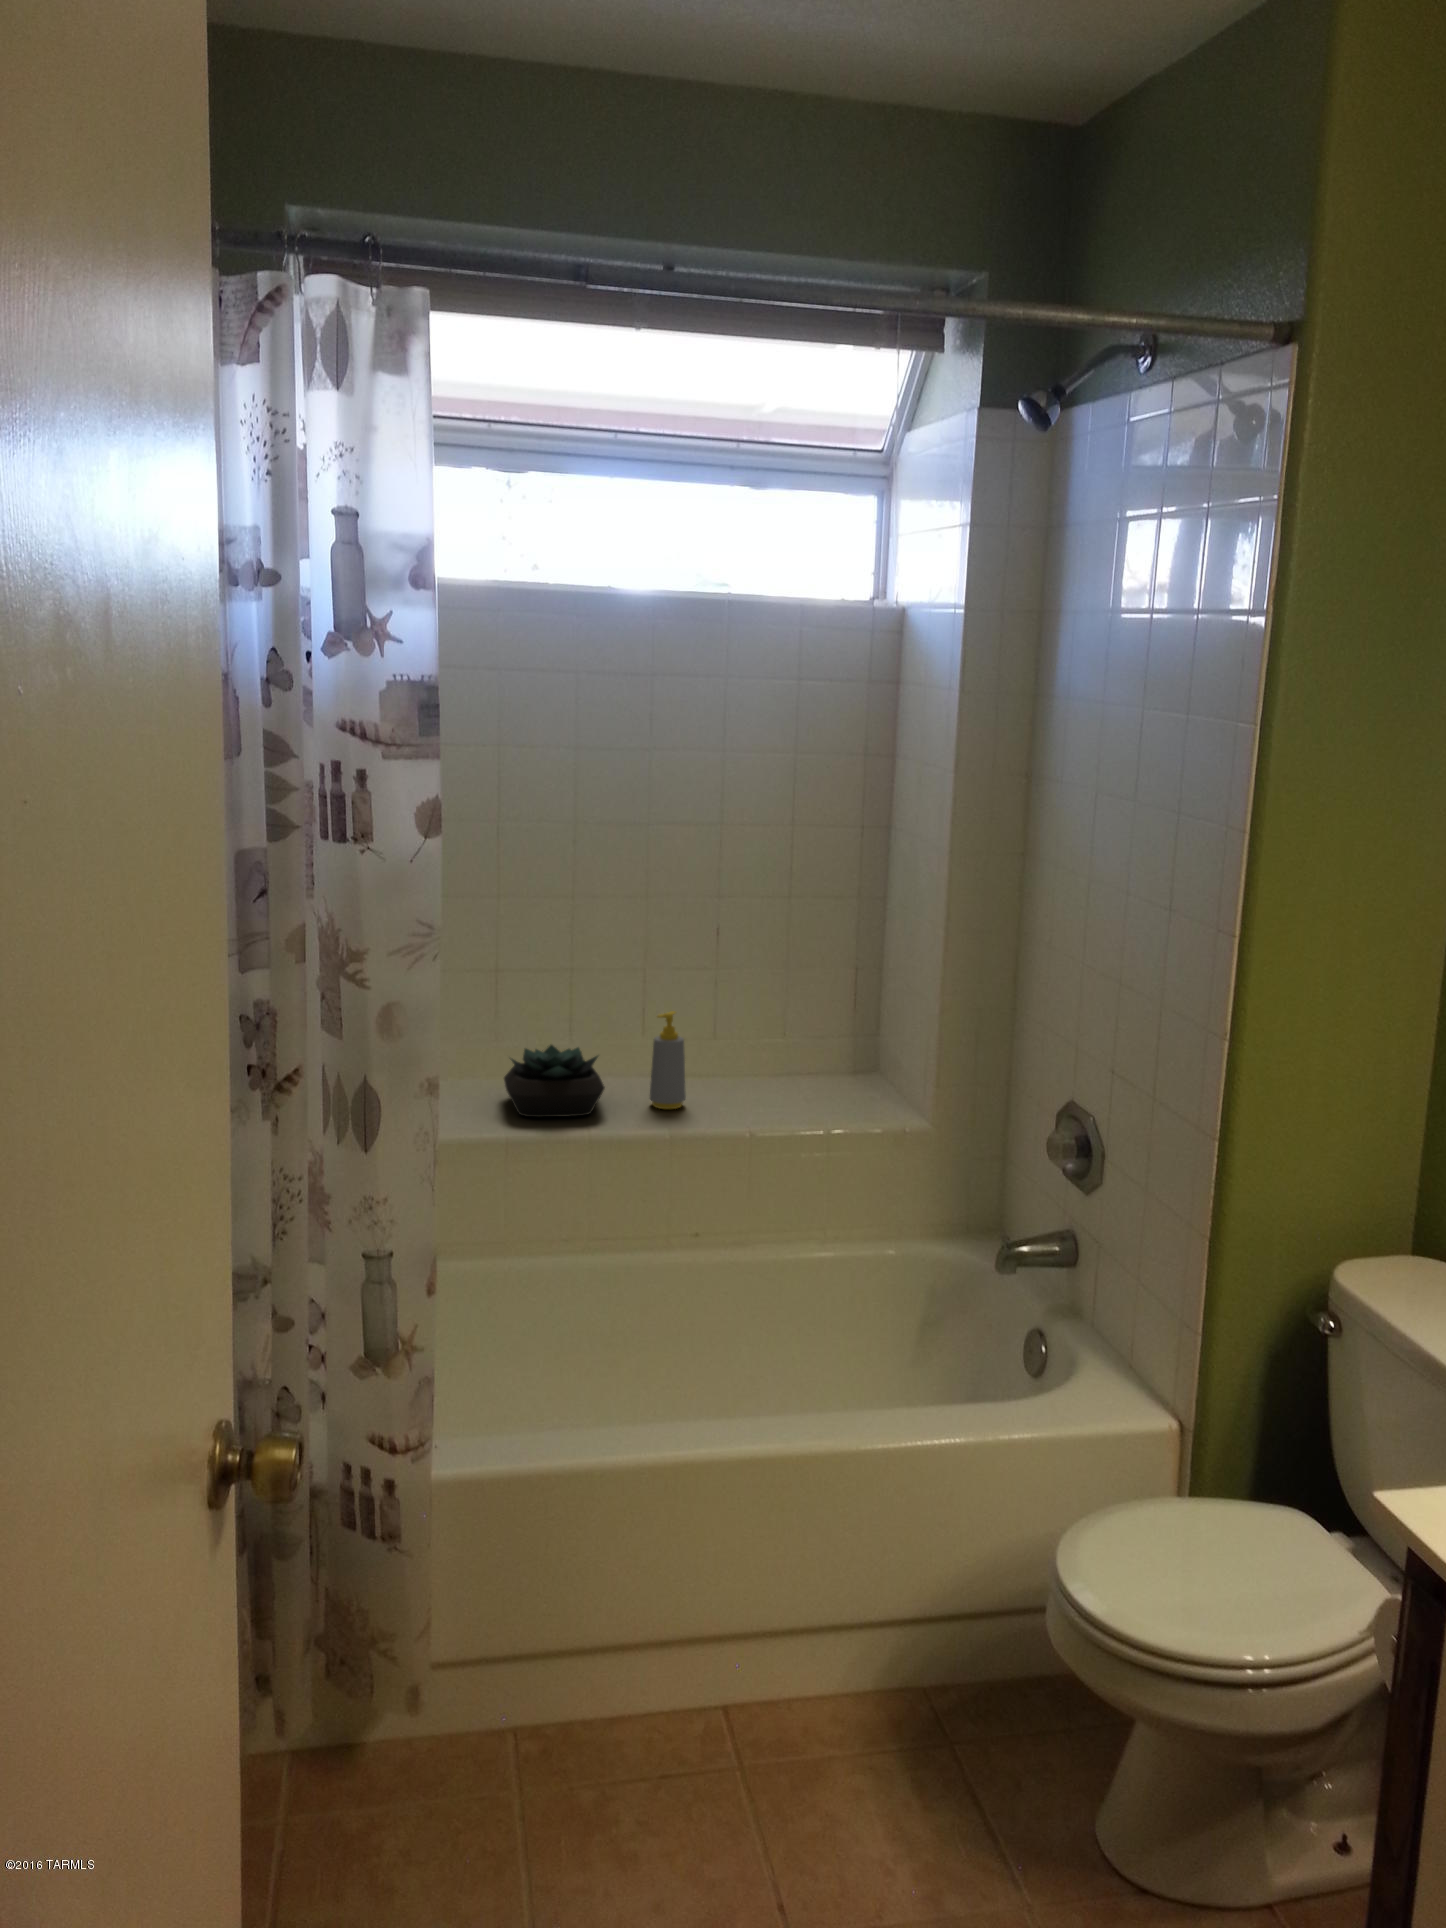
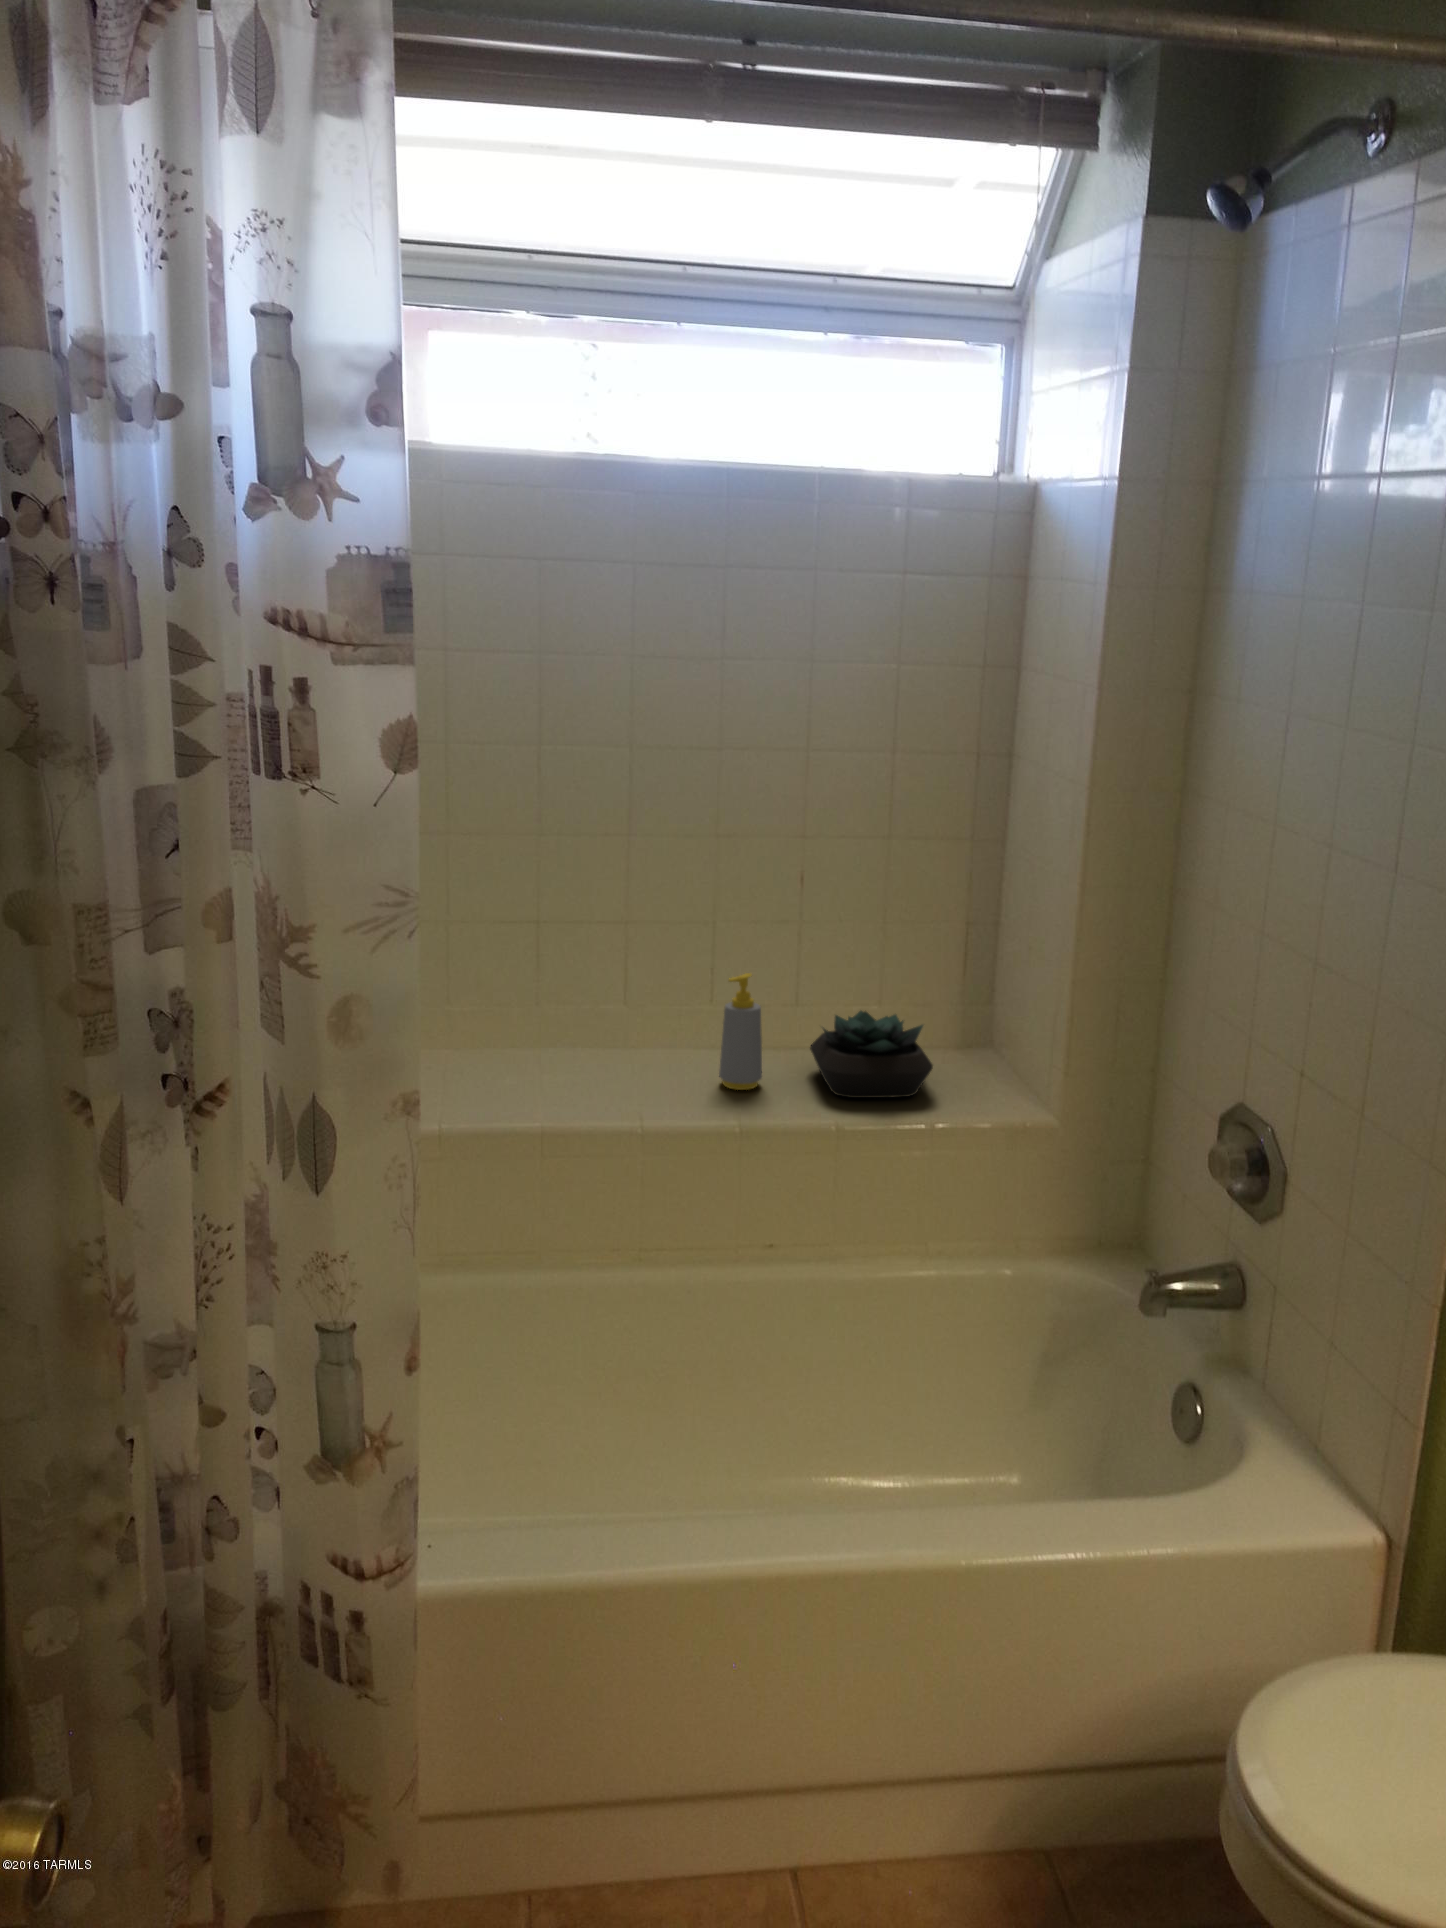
succulent plant: present [504,1045,605,1117] -> present [810,1011,933,1098]

